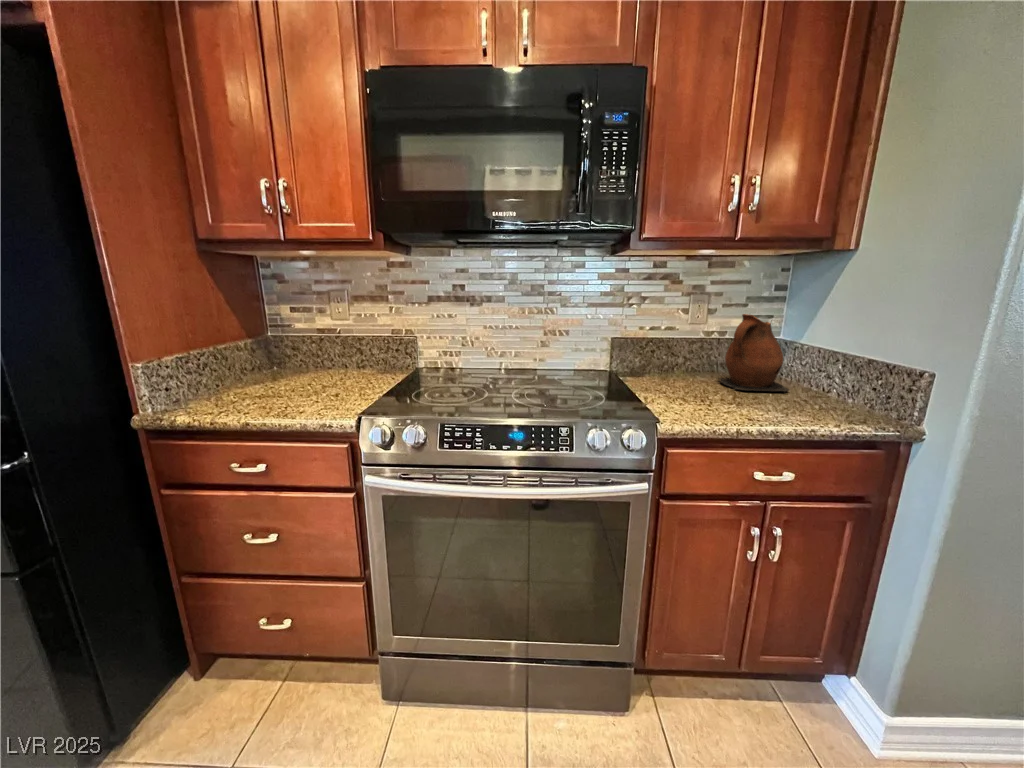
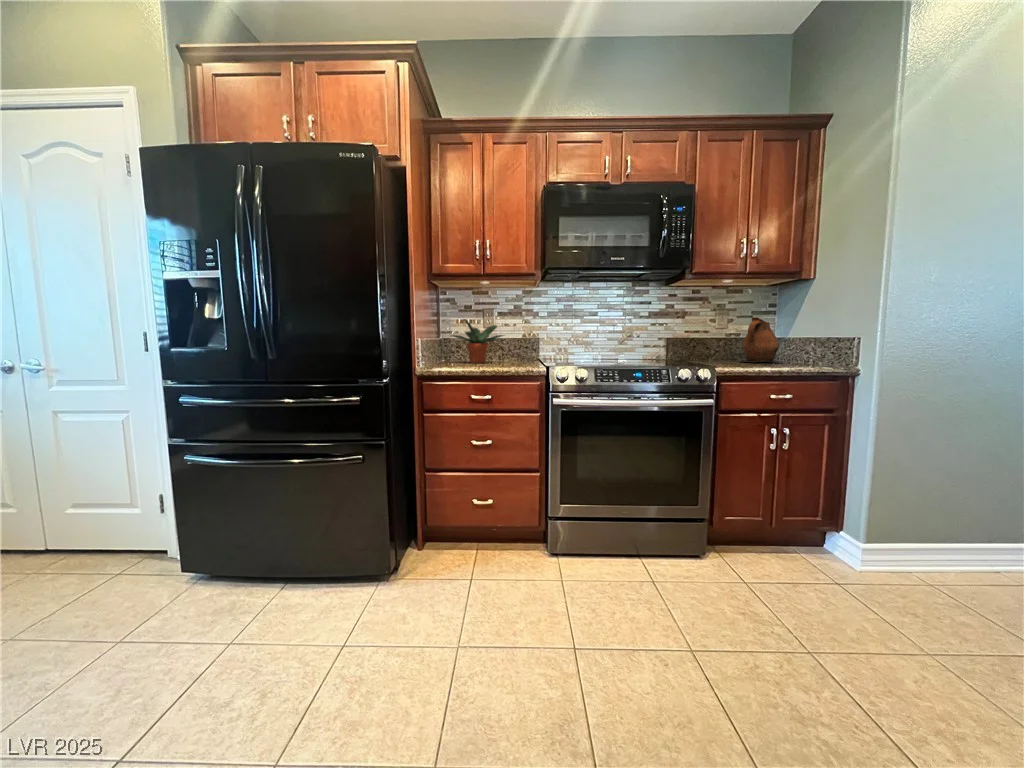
potted plant: none [253,314,339,386] -> present [452,320,503,363]

